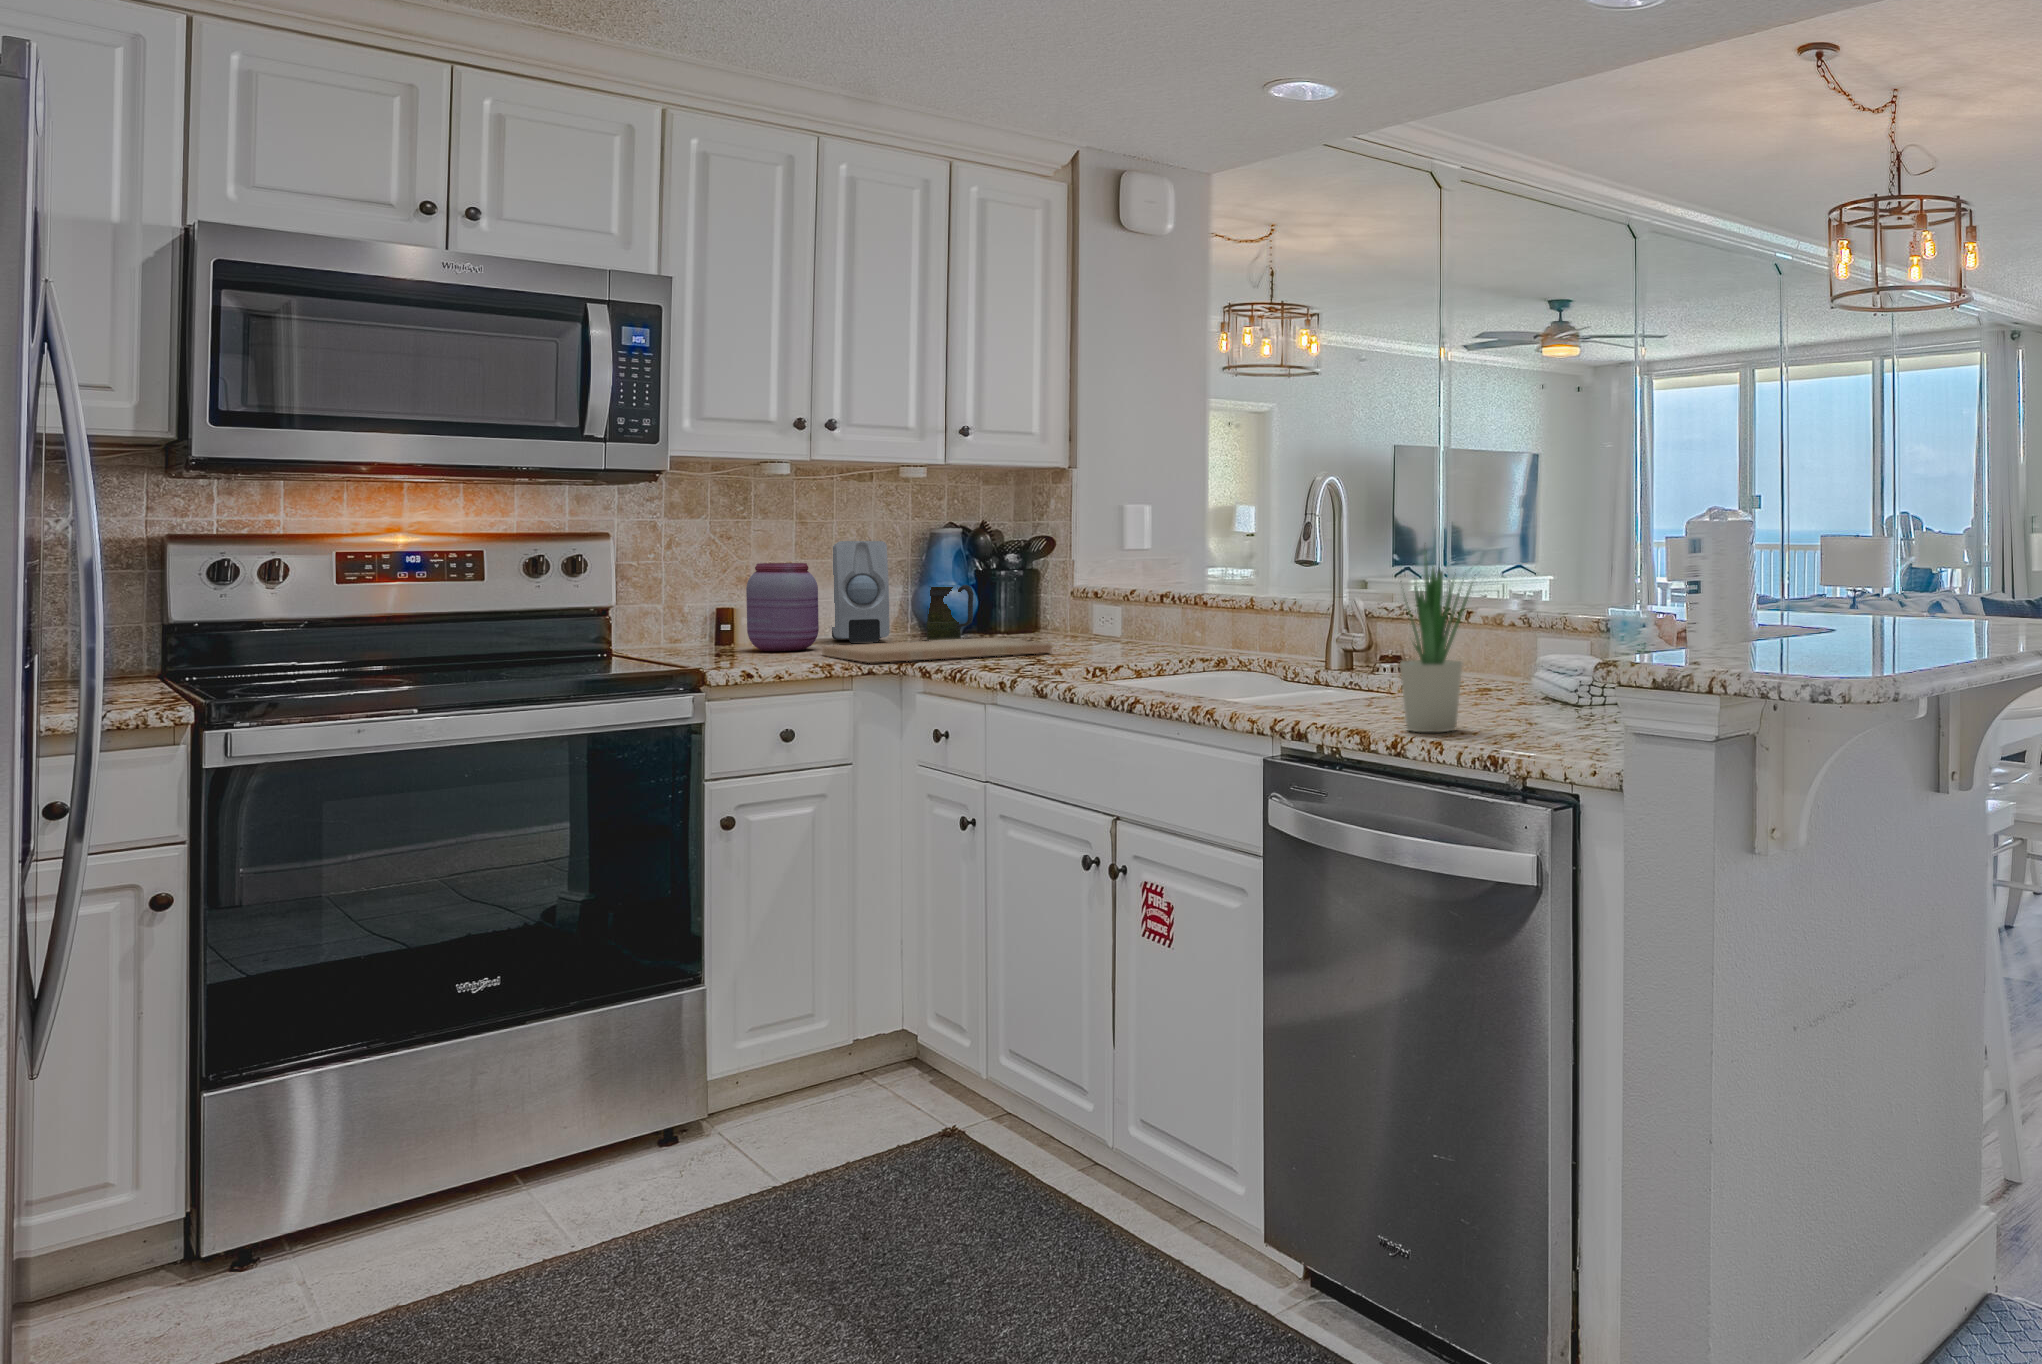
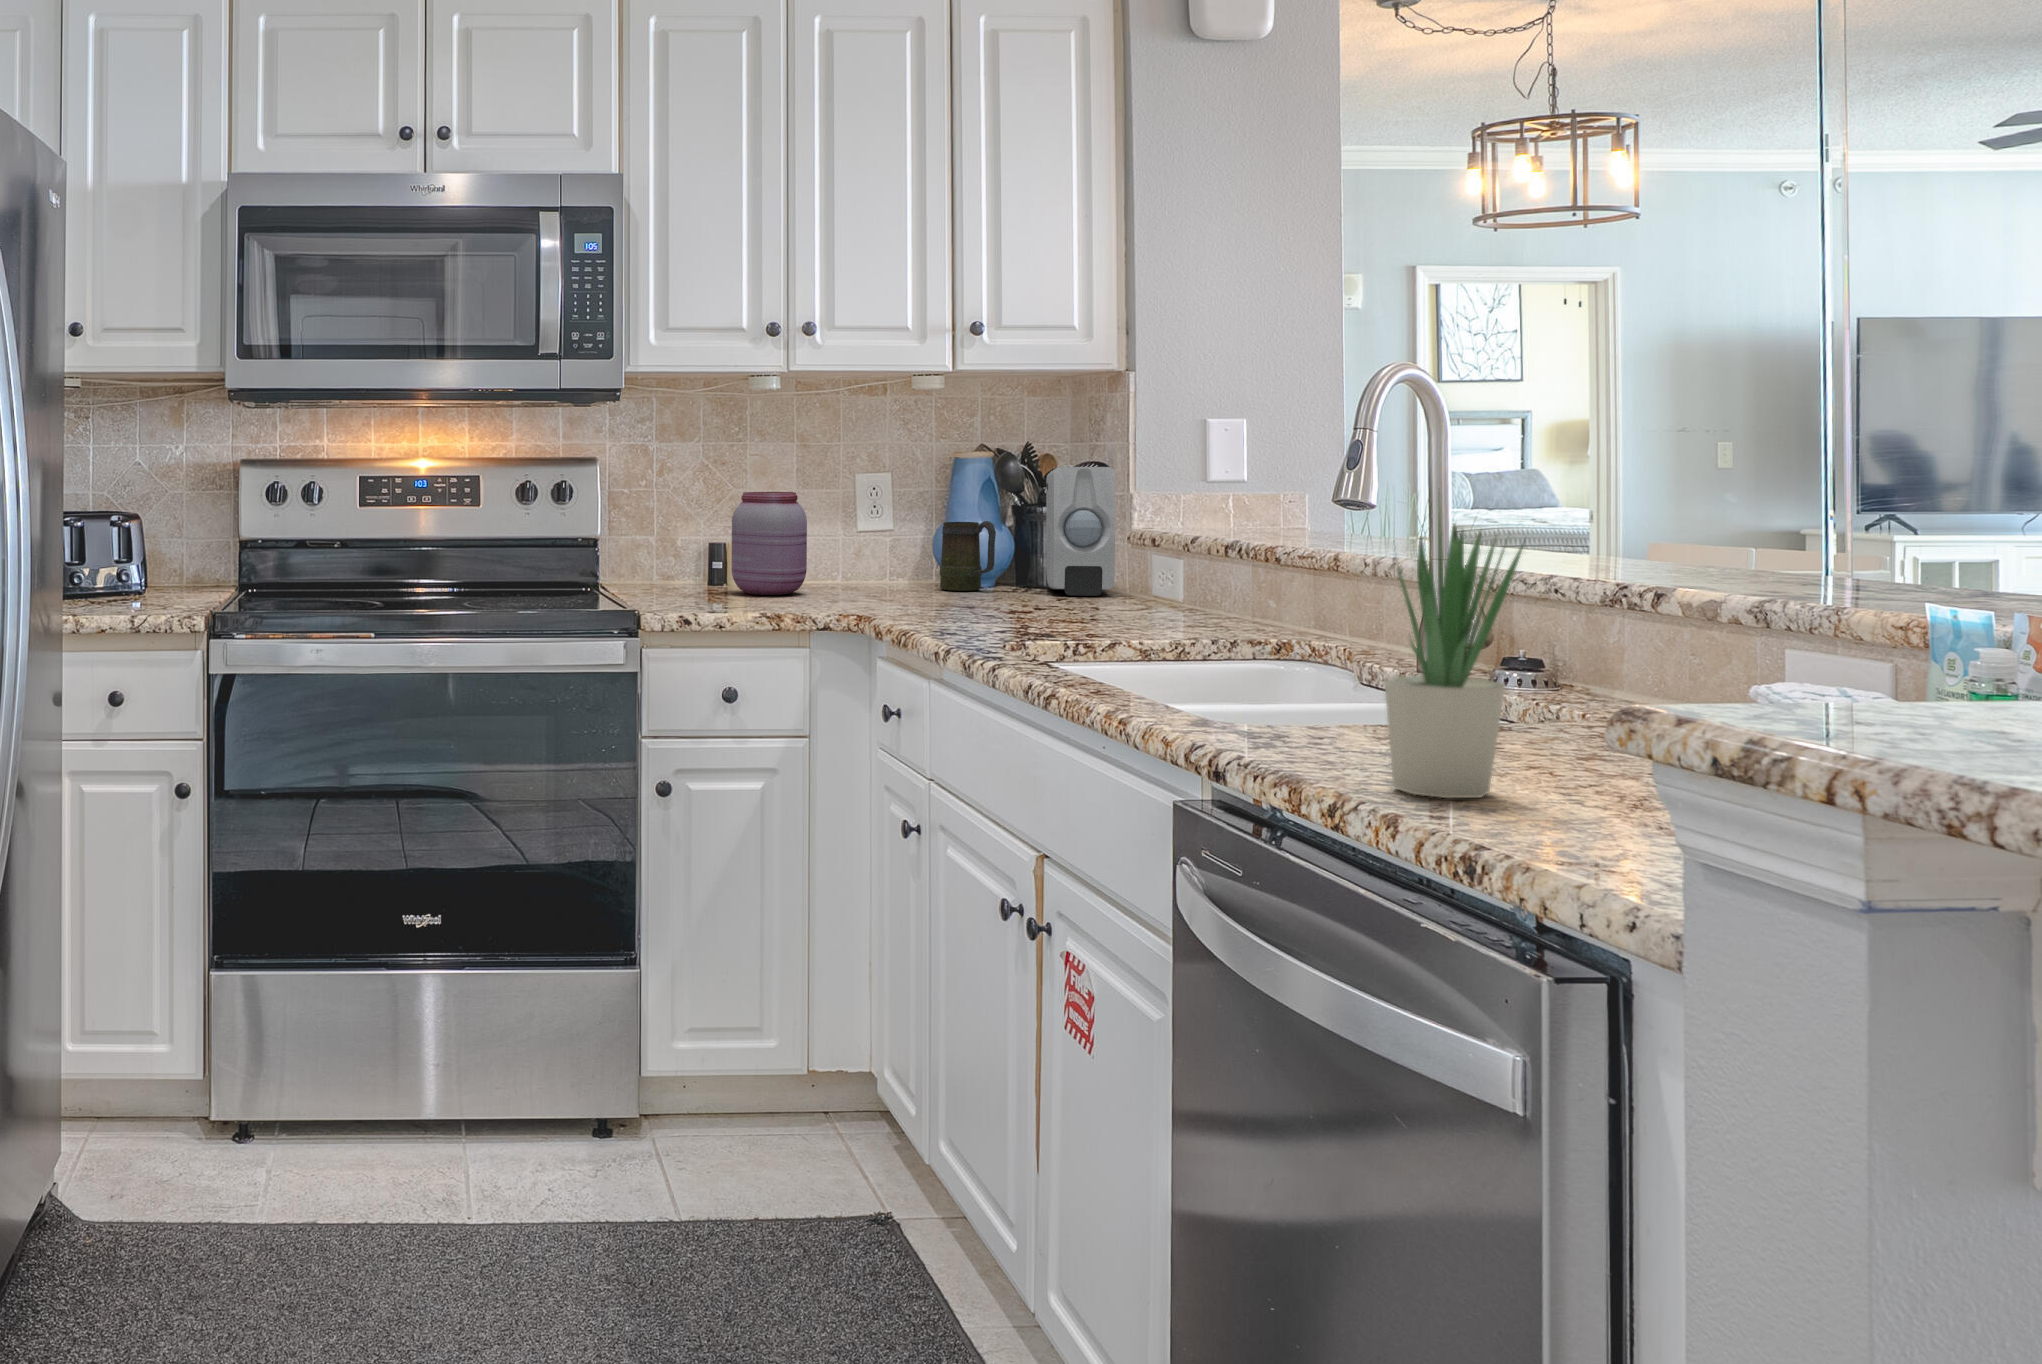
soap dispenser: present [832,541,890,643] -> present [1046,467,1115,596]
cutting board: present [822,638,1052,663] -> none [797,591,1062,616]

